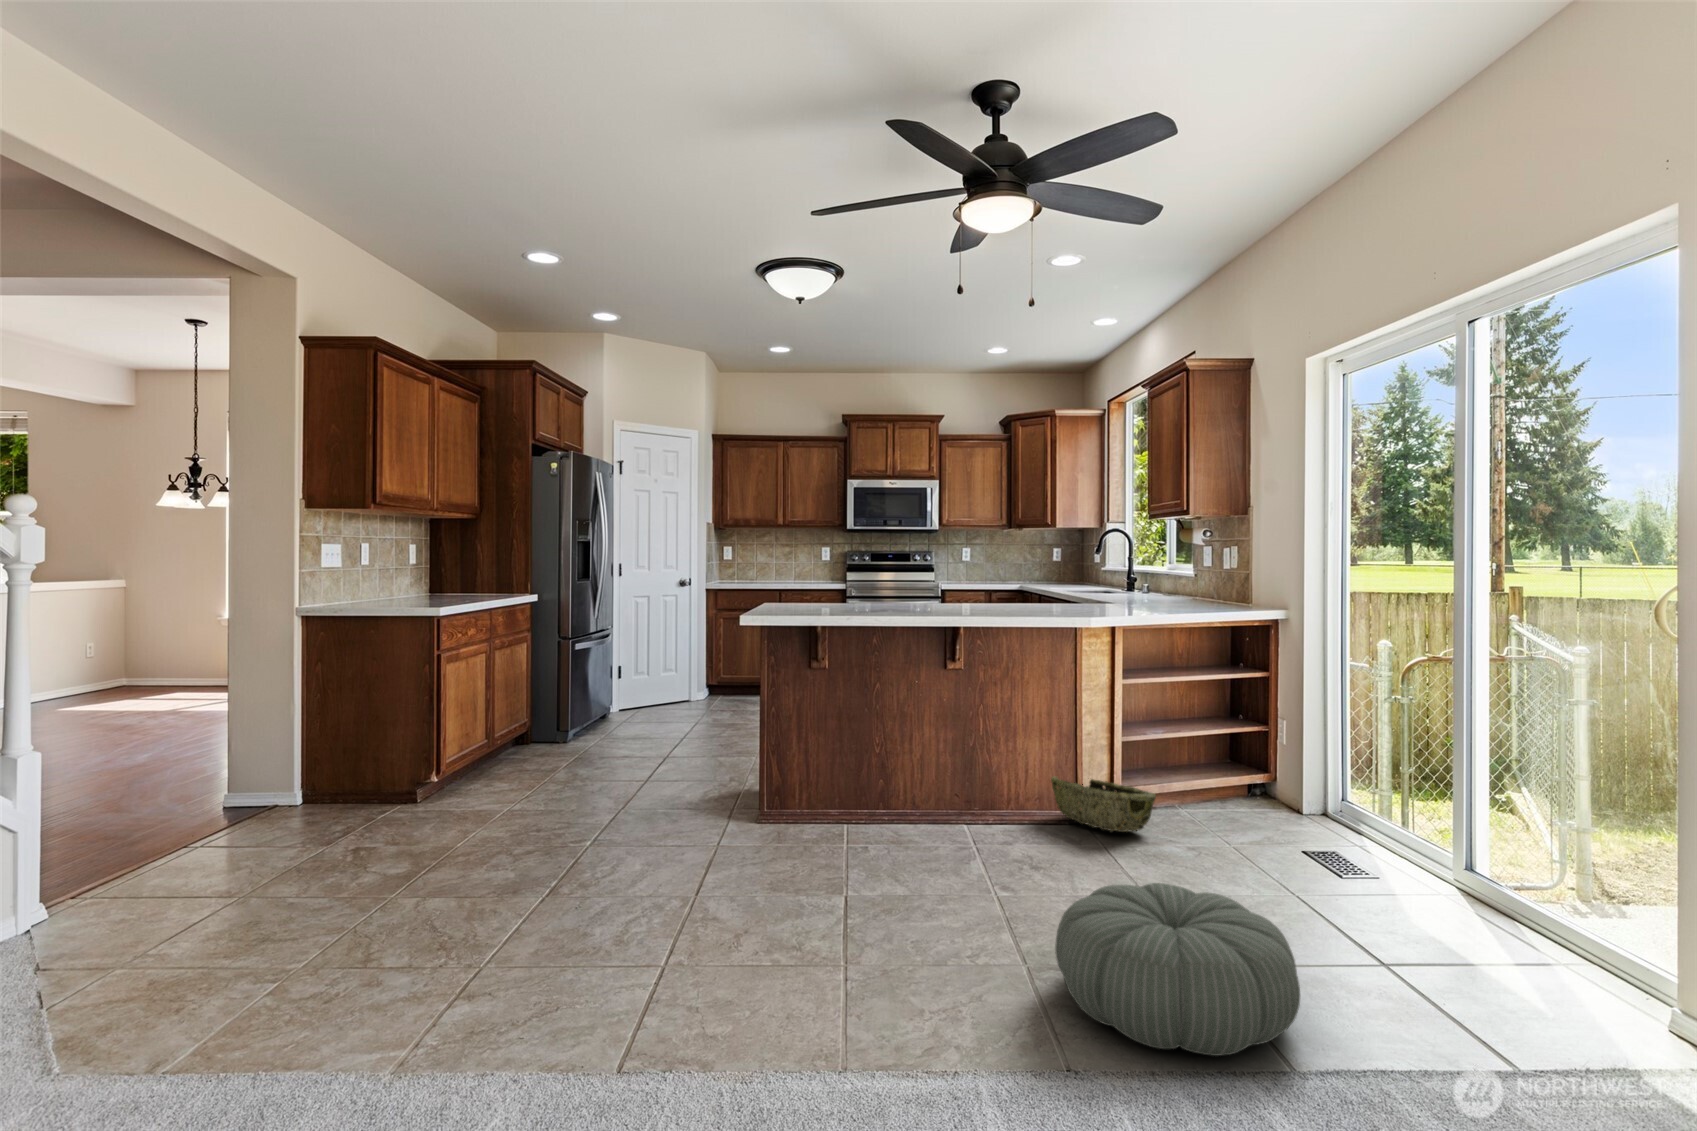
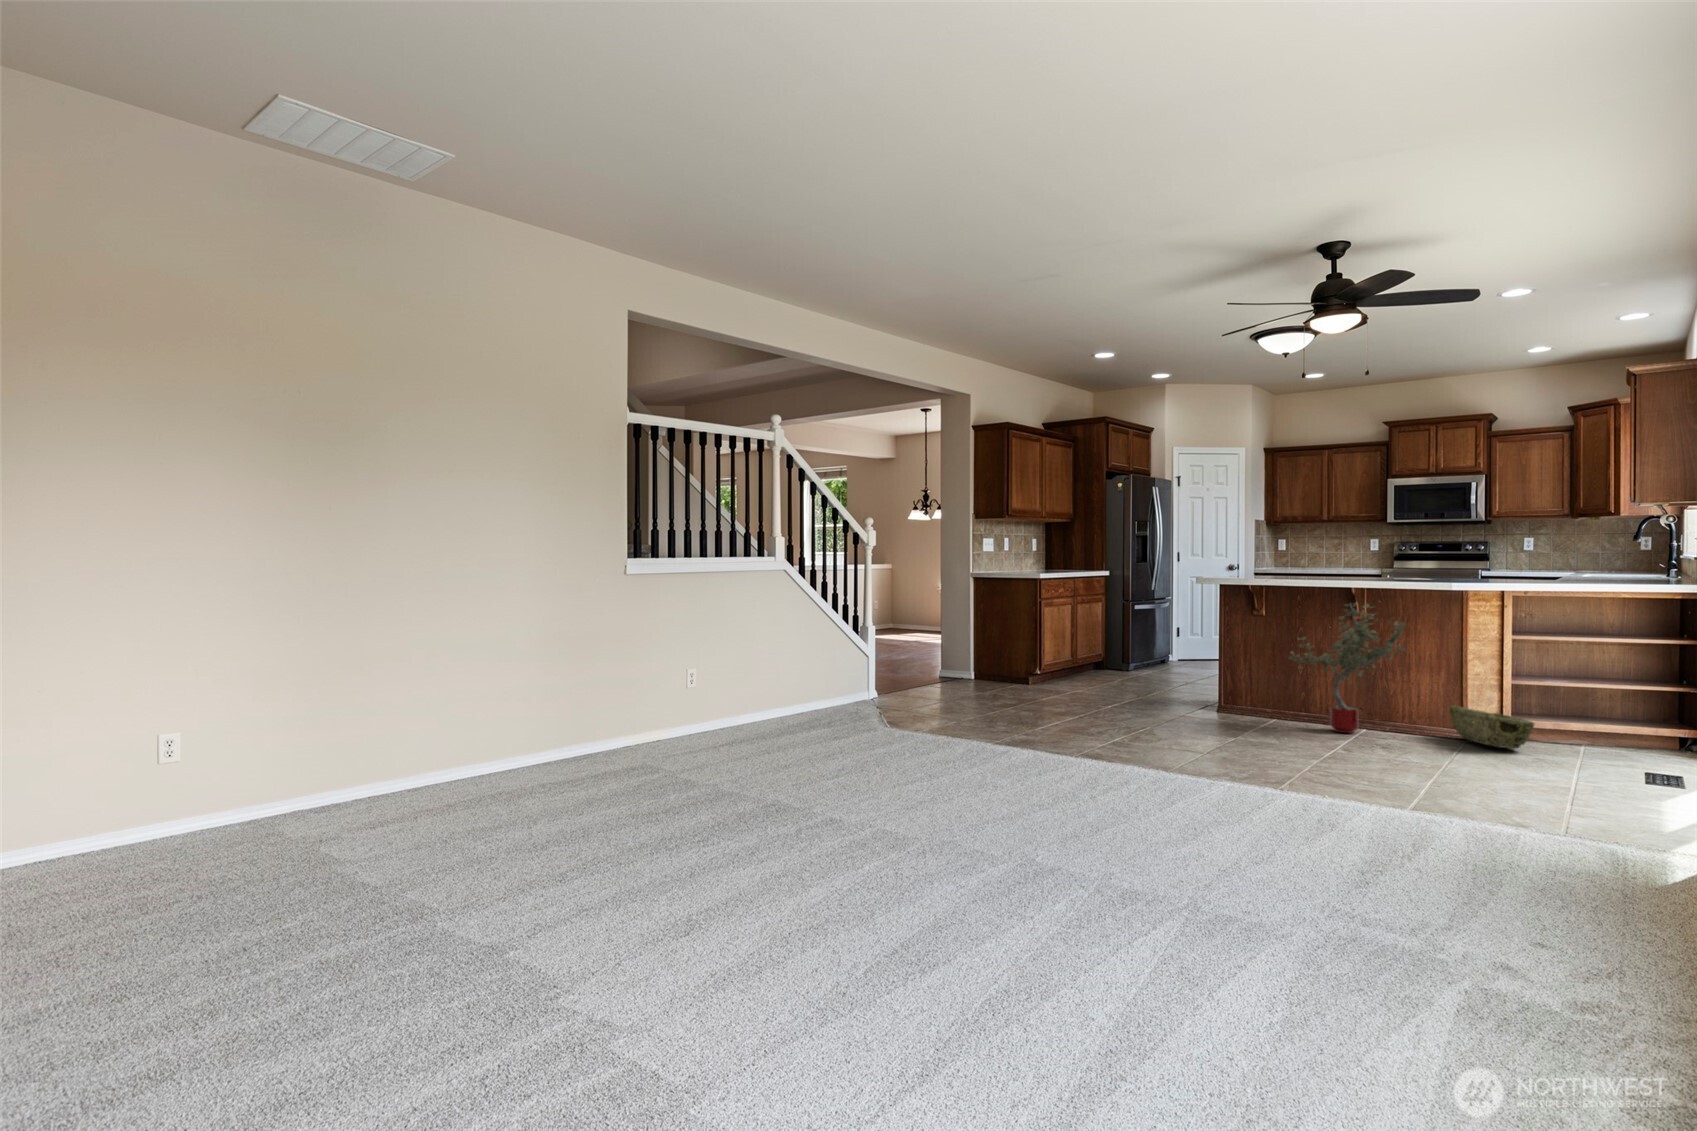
potted tree: none [864,646,1020,839] -> present [1289,604,1406,733]
pouf: present [1055,883,1300,1056] -> none [1309,728,1462,804]

